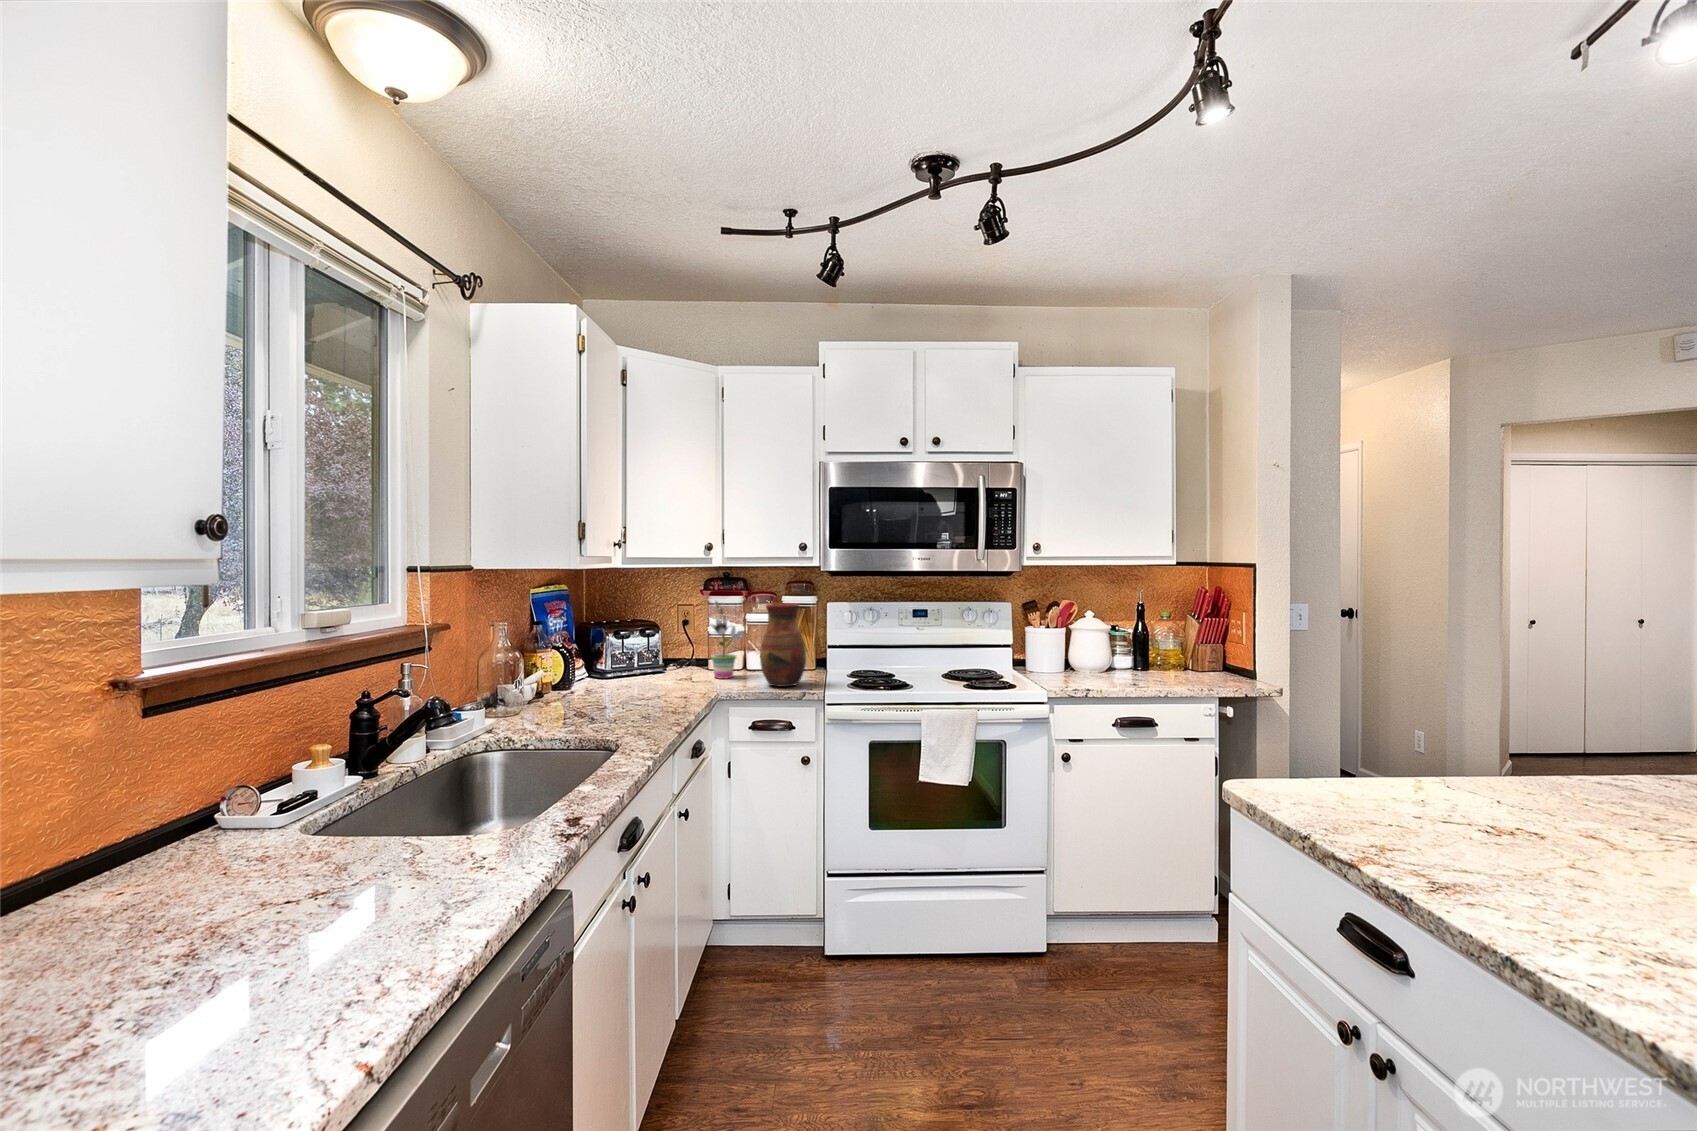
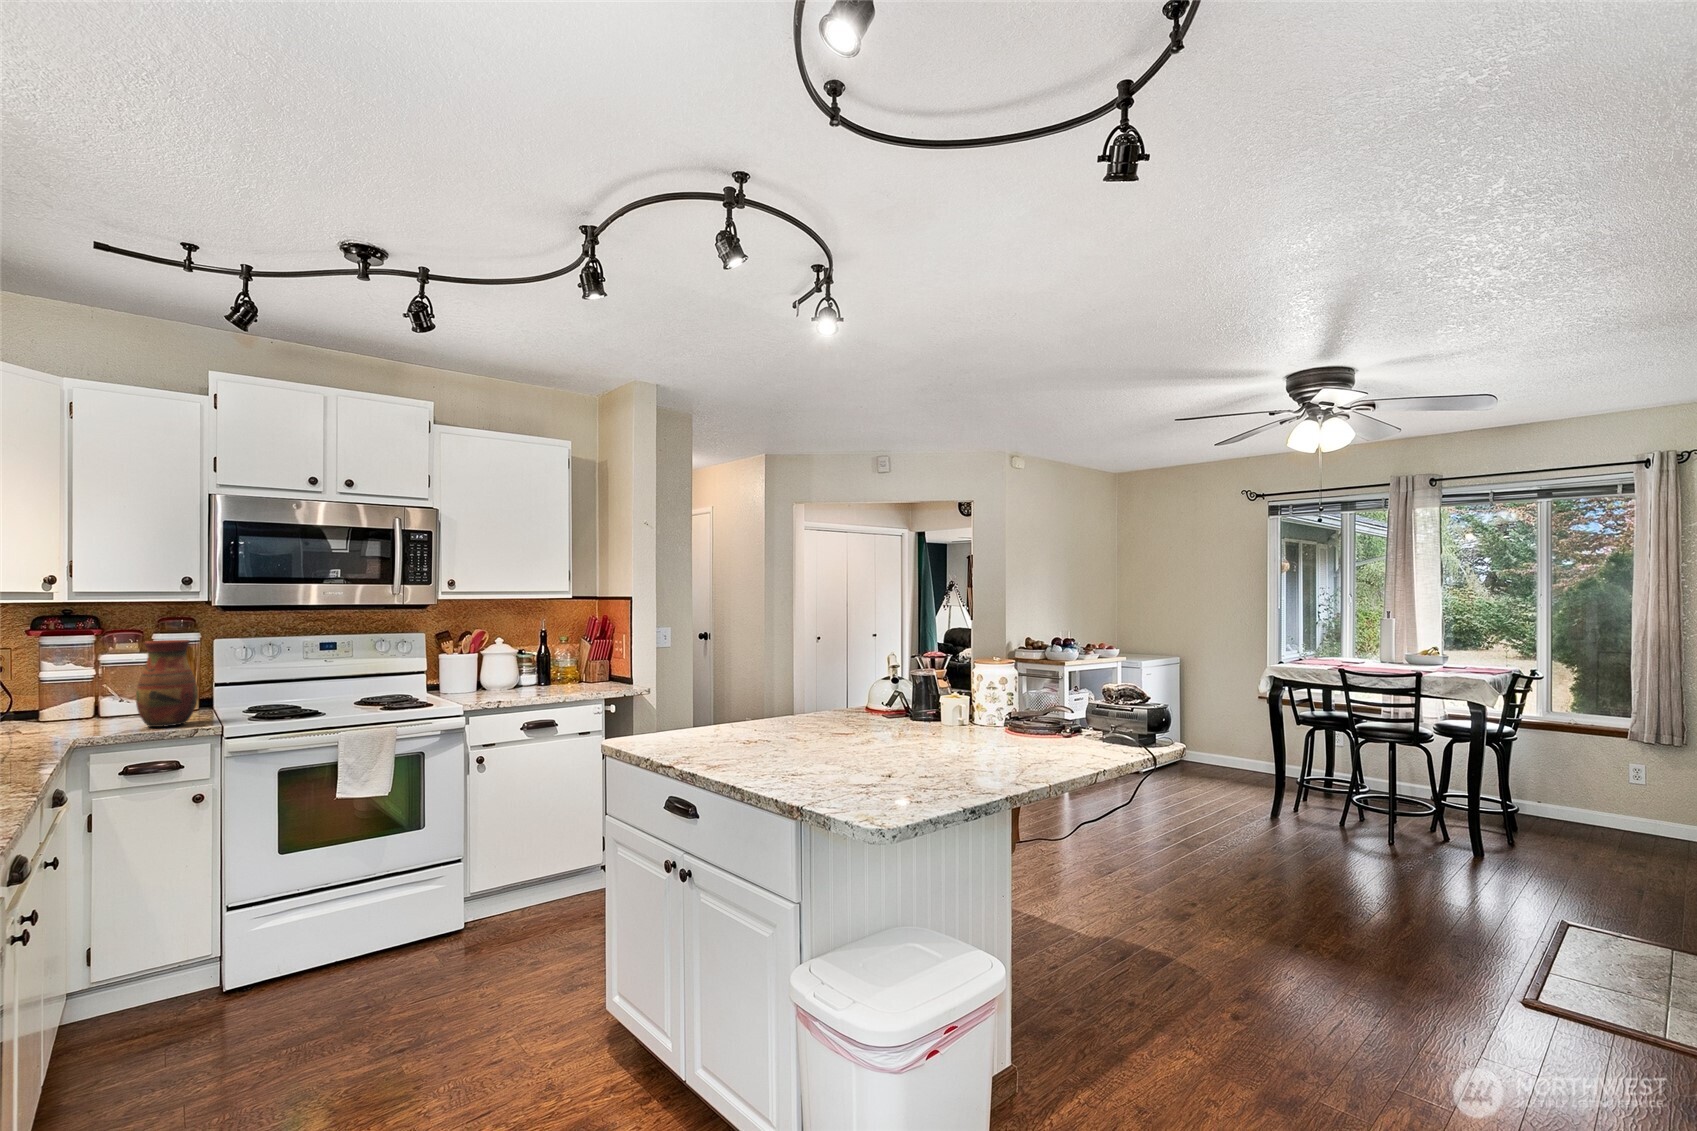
potted plant: present [711,602,743,679] -> none [53,641,108,729]

